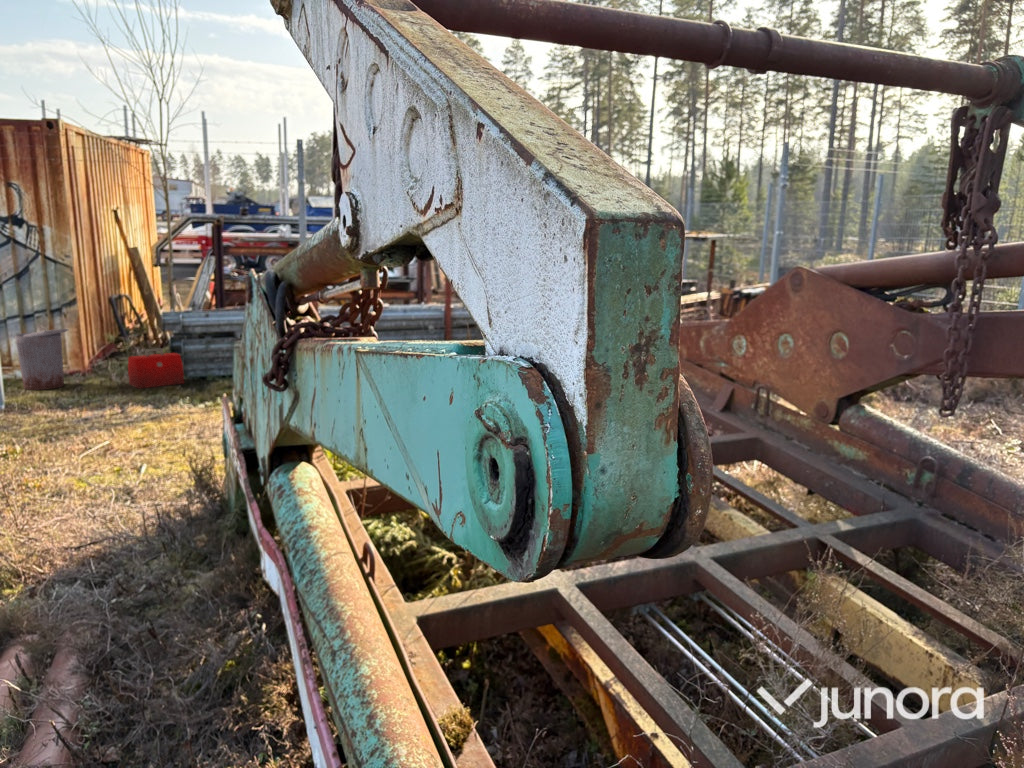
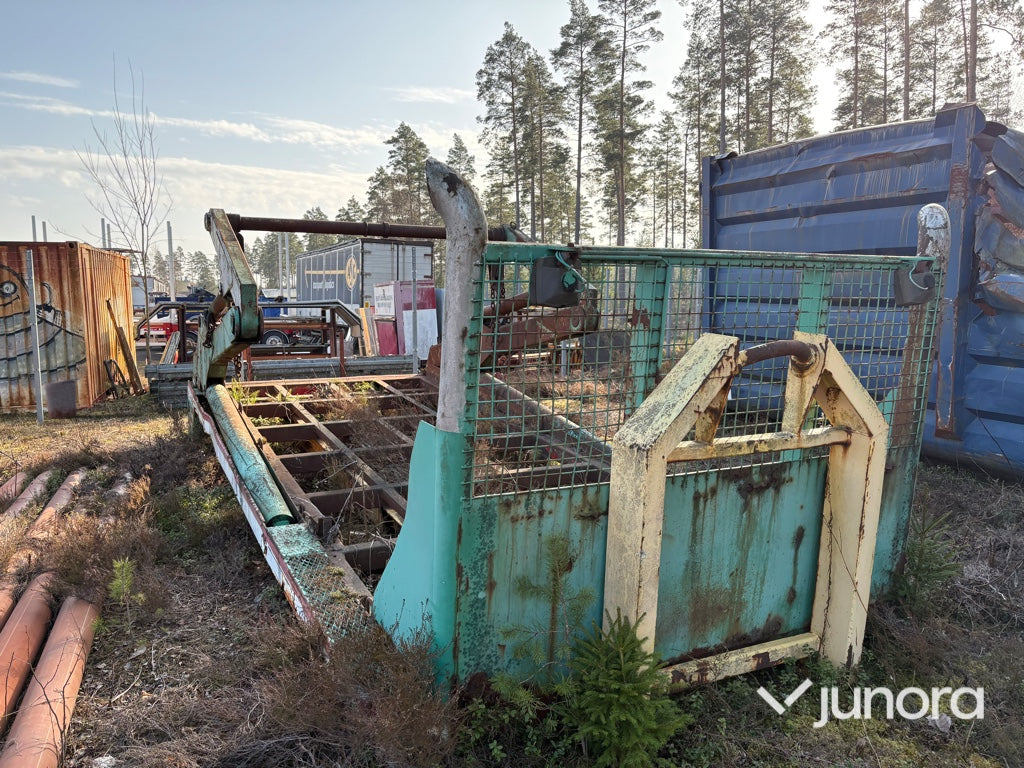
toolbox: present [128,348,184,389] -> none [121,389,161,415]

